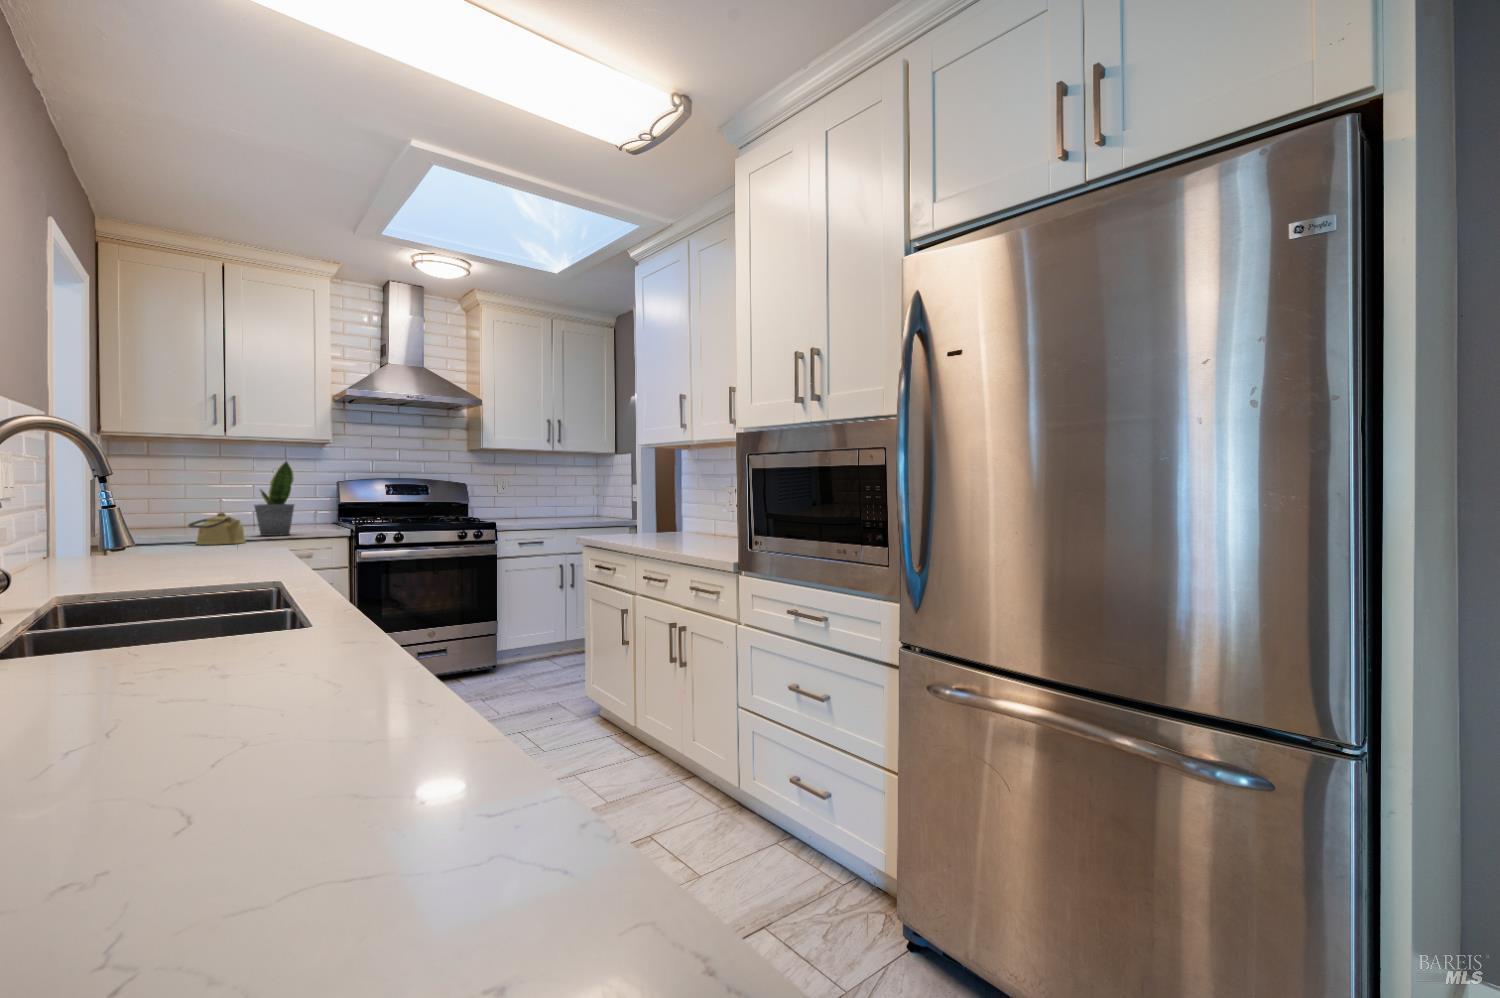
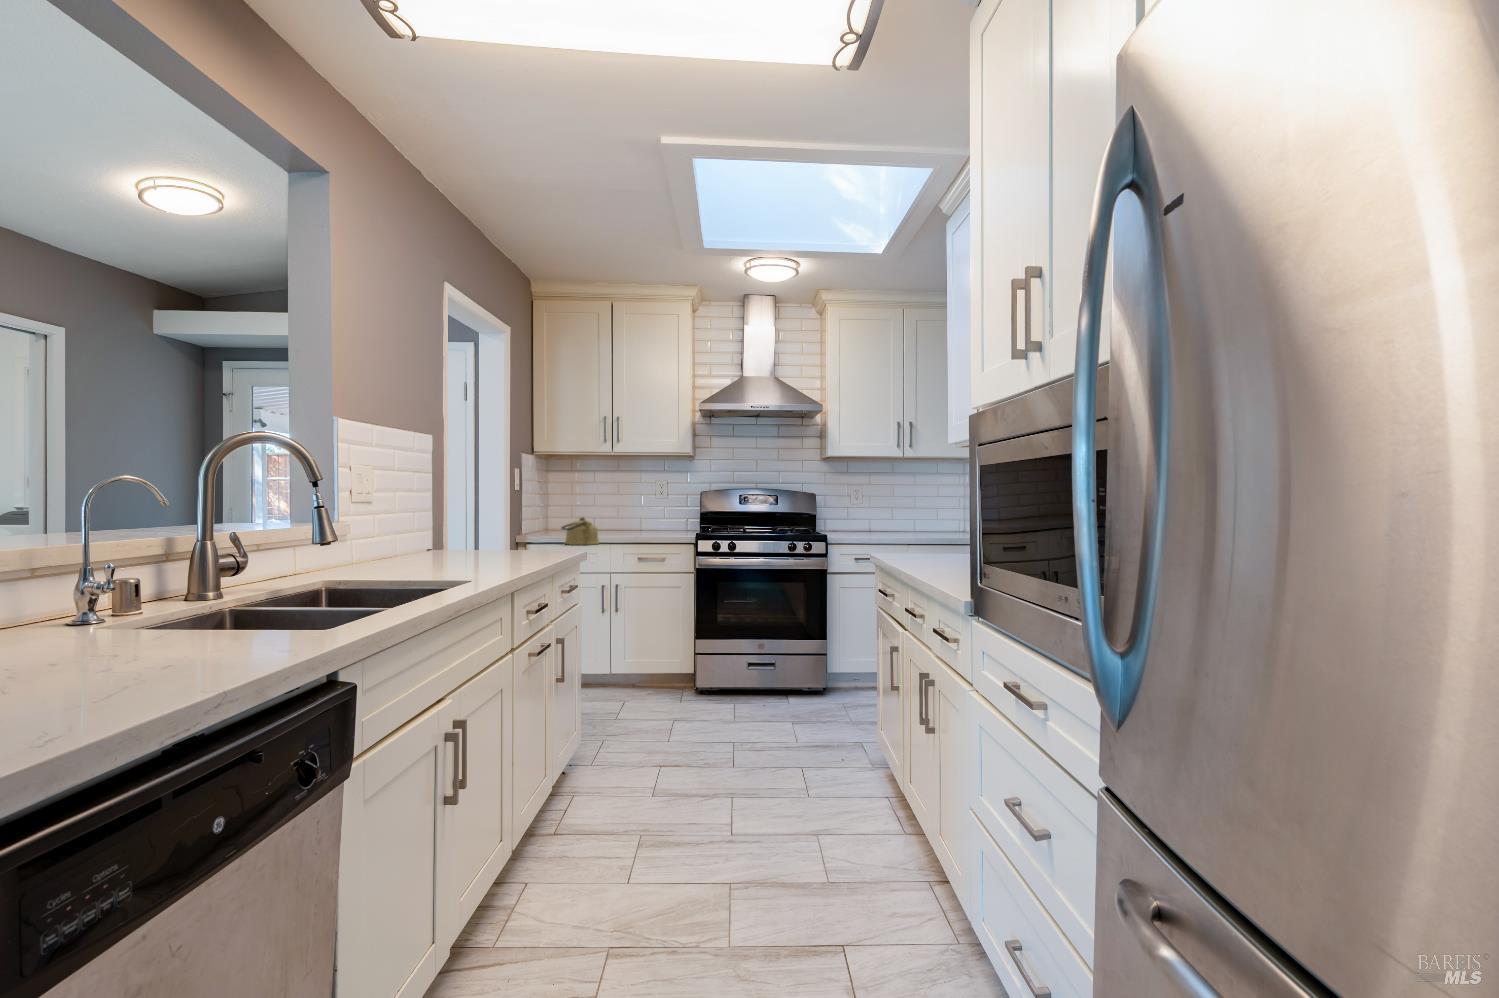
potted plant: present [254,461,294,536] -> none [624,472,655,539]

